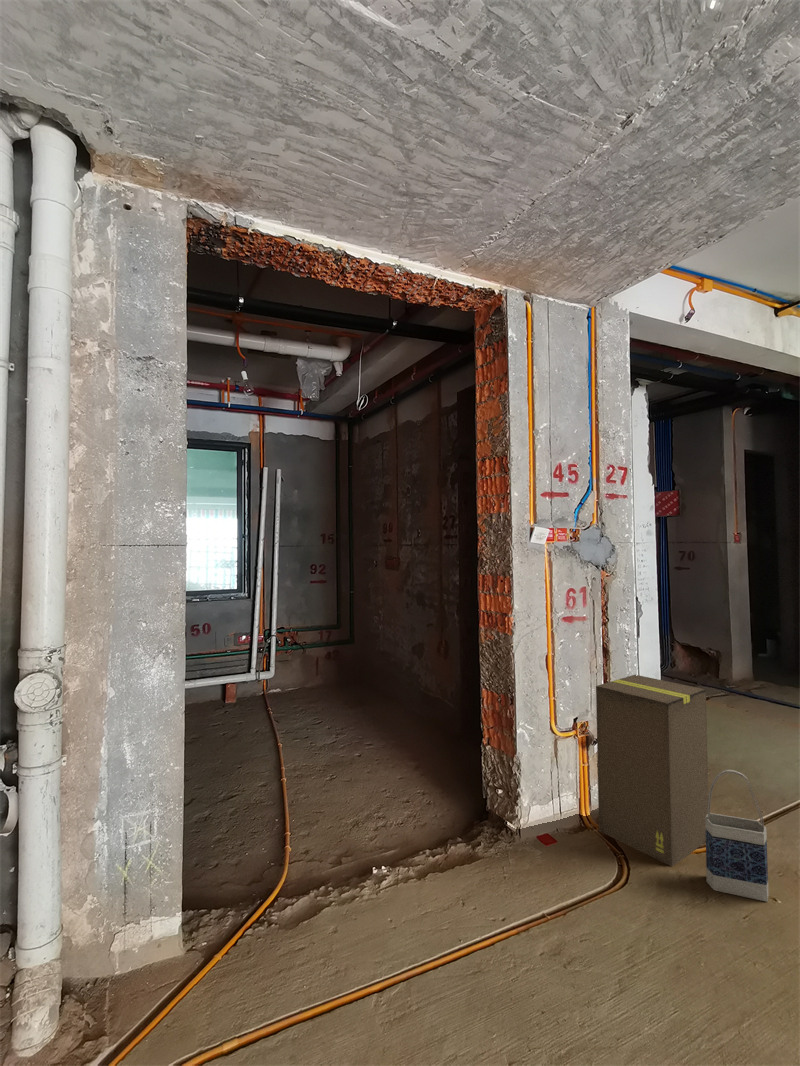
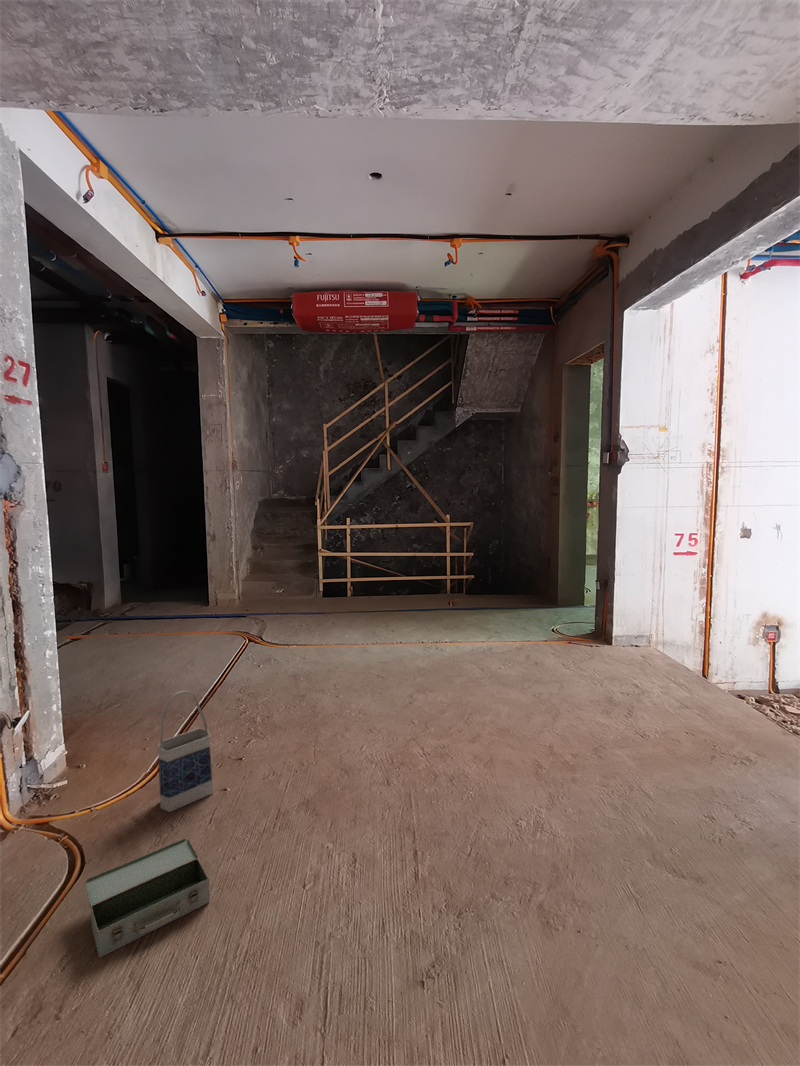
cardboard box: present [596,675,708,867] -> none [11,621,147,828]
toolbox: none [609,890,716,992] -> present [84,839,209,958]

